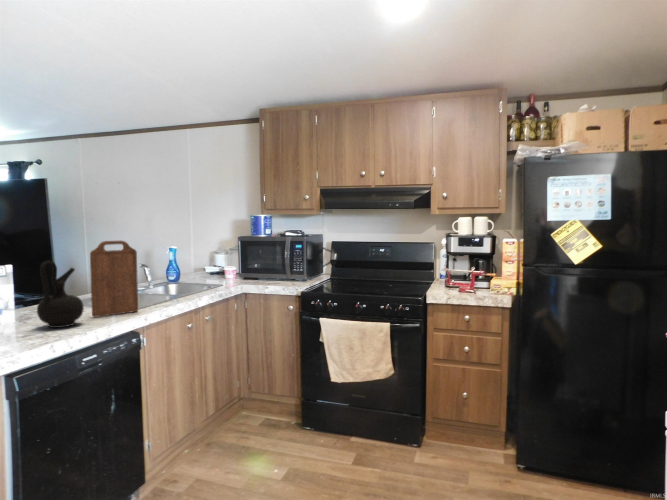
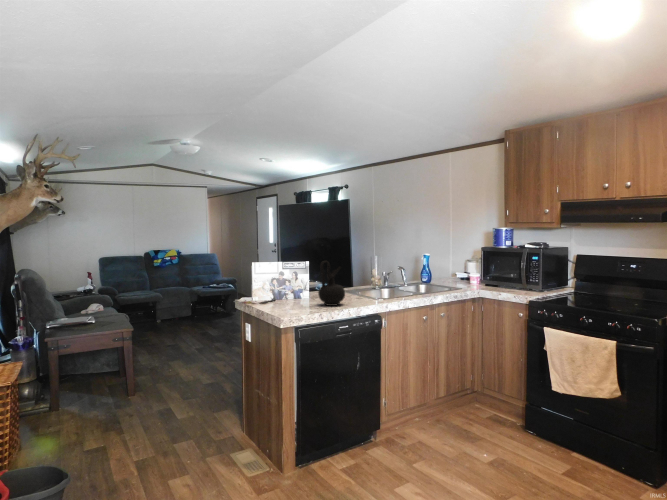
cutting board: present [90,241,138,317] -> none [352,248,383,302]

